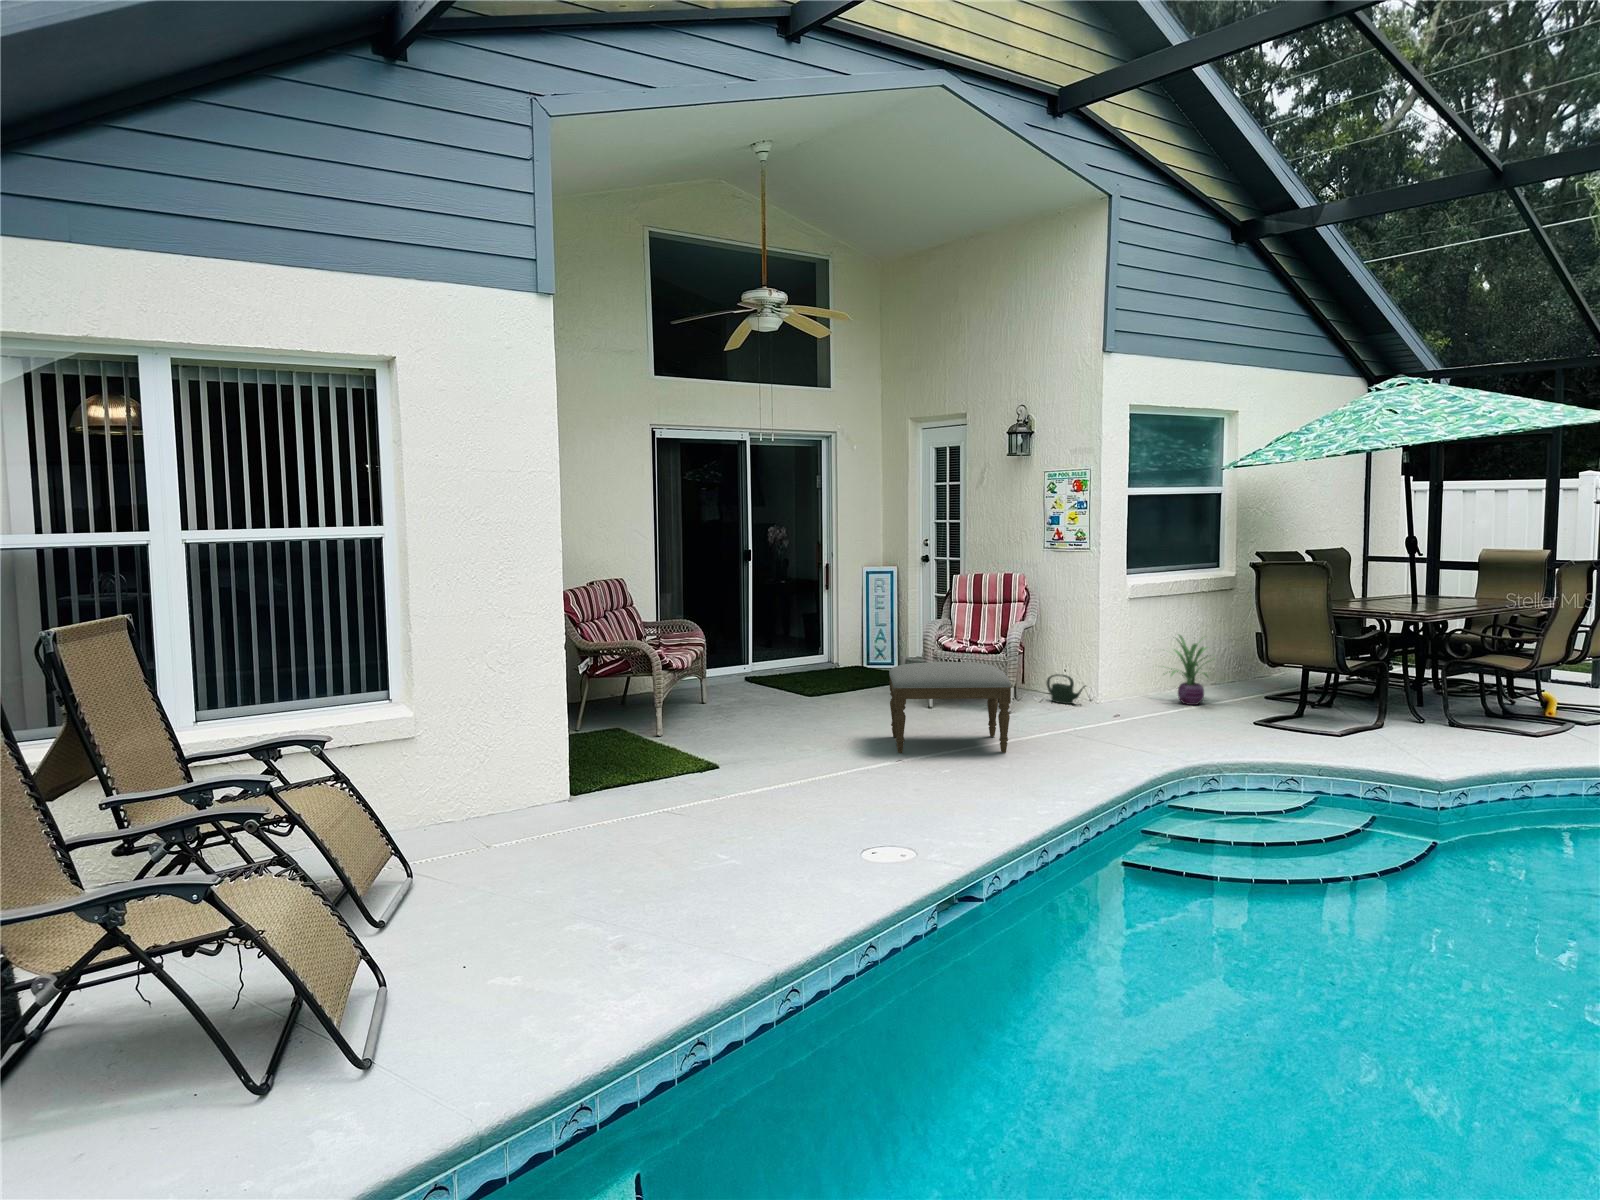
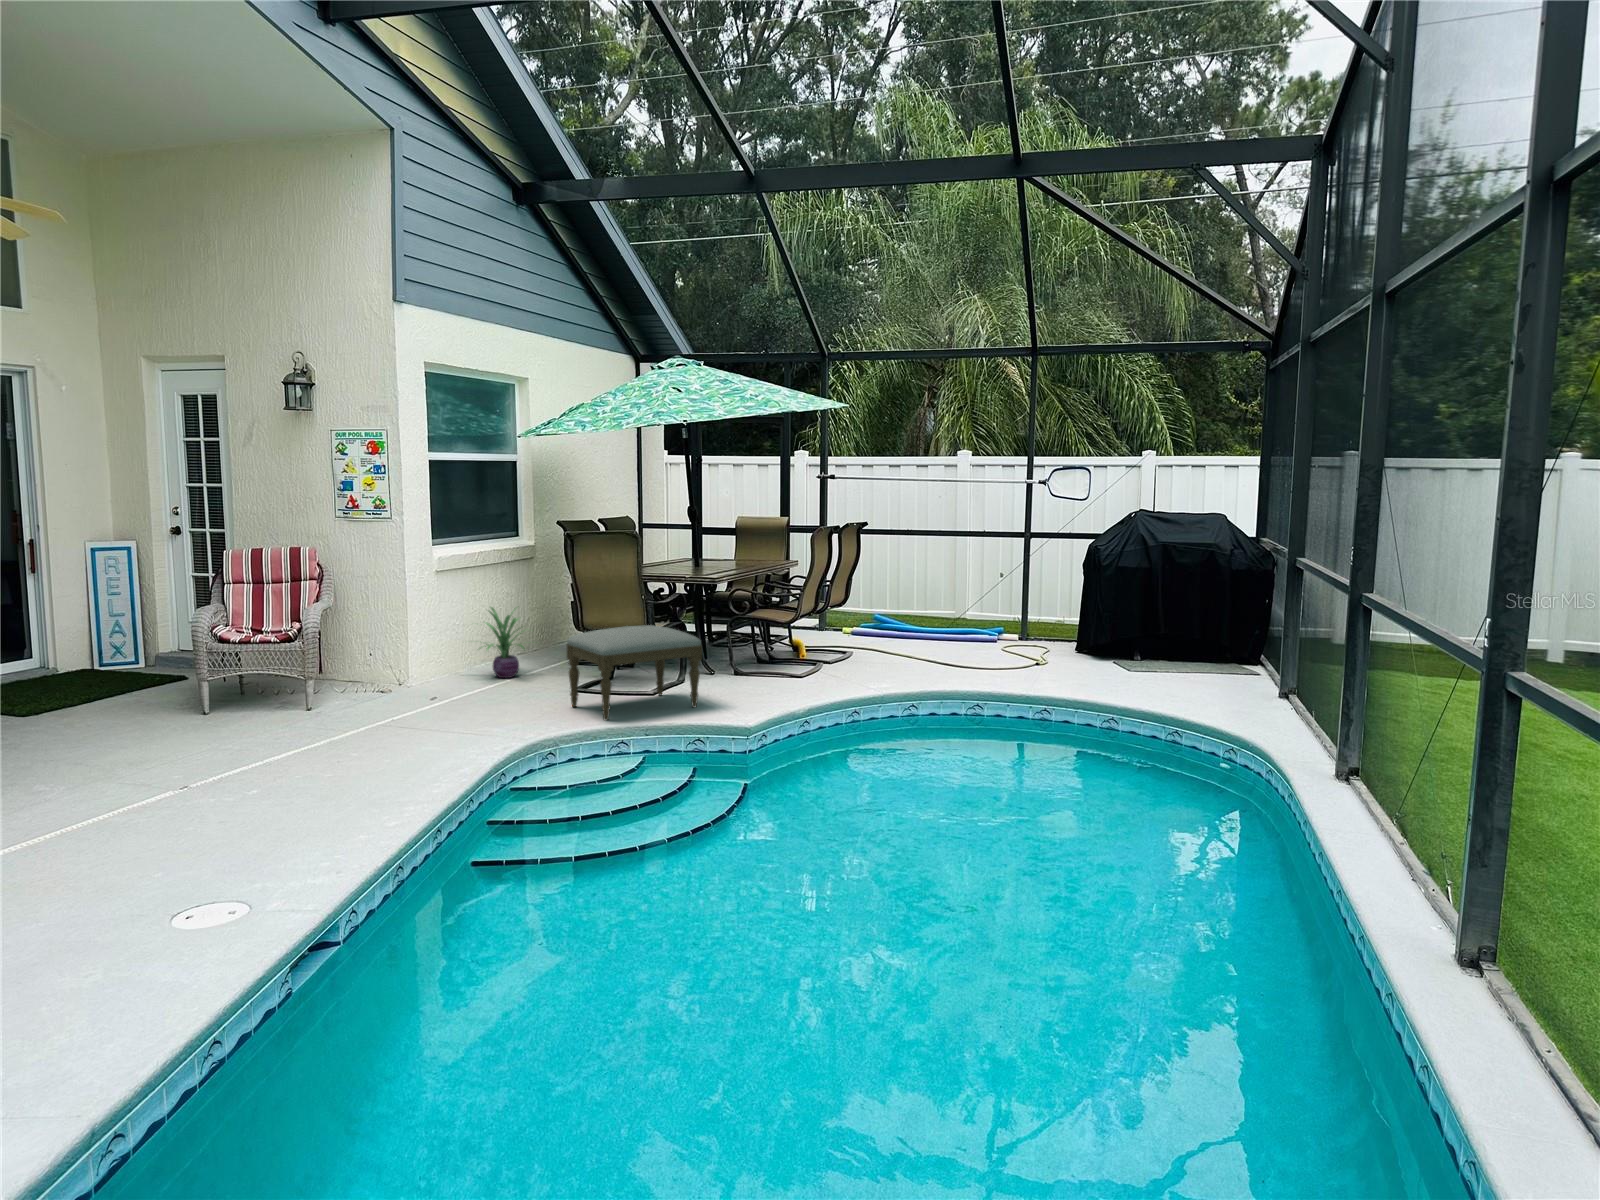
ottoman: present [889,662,1011,753] -> present [566,625,702,720]
watering can: present [1046,674,1085,704] -> none [349,659,398,691]

